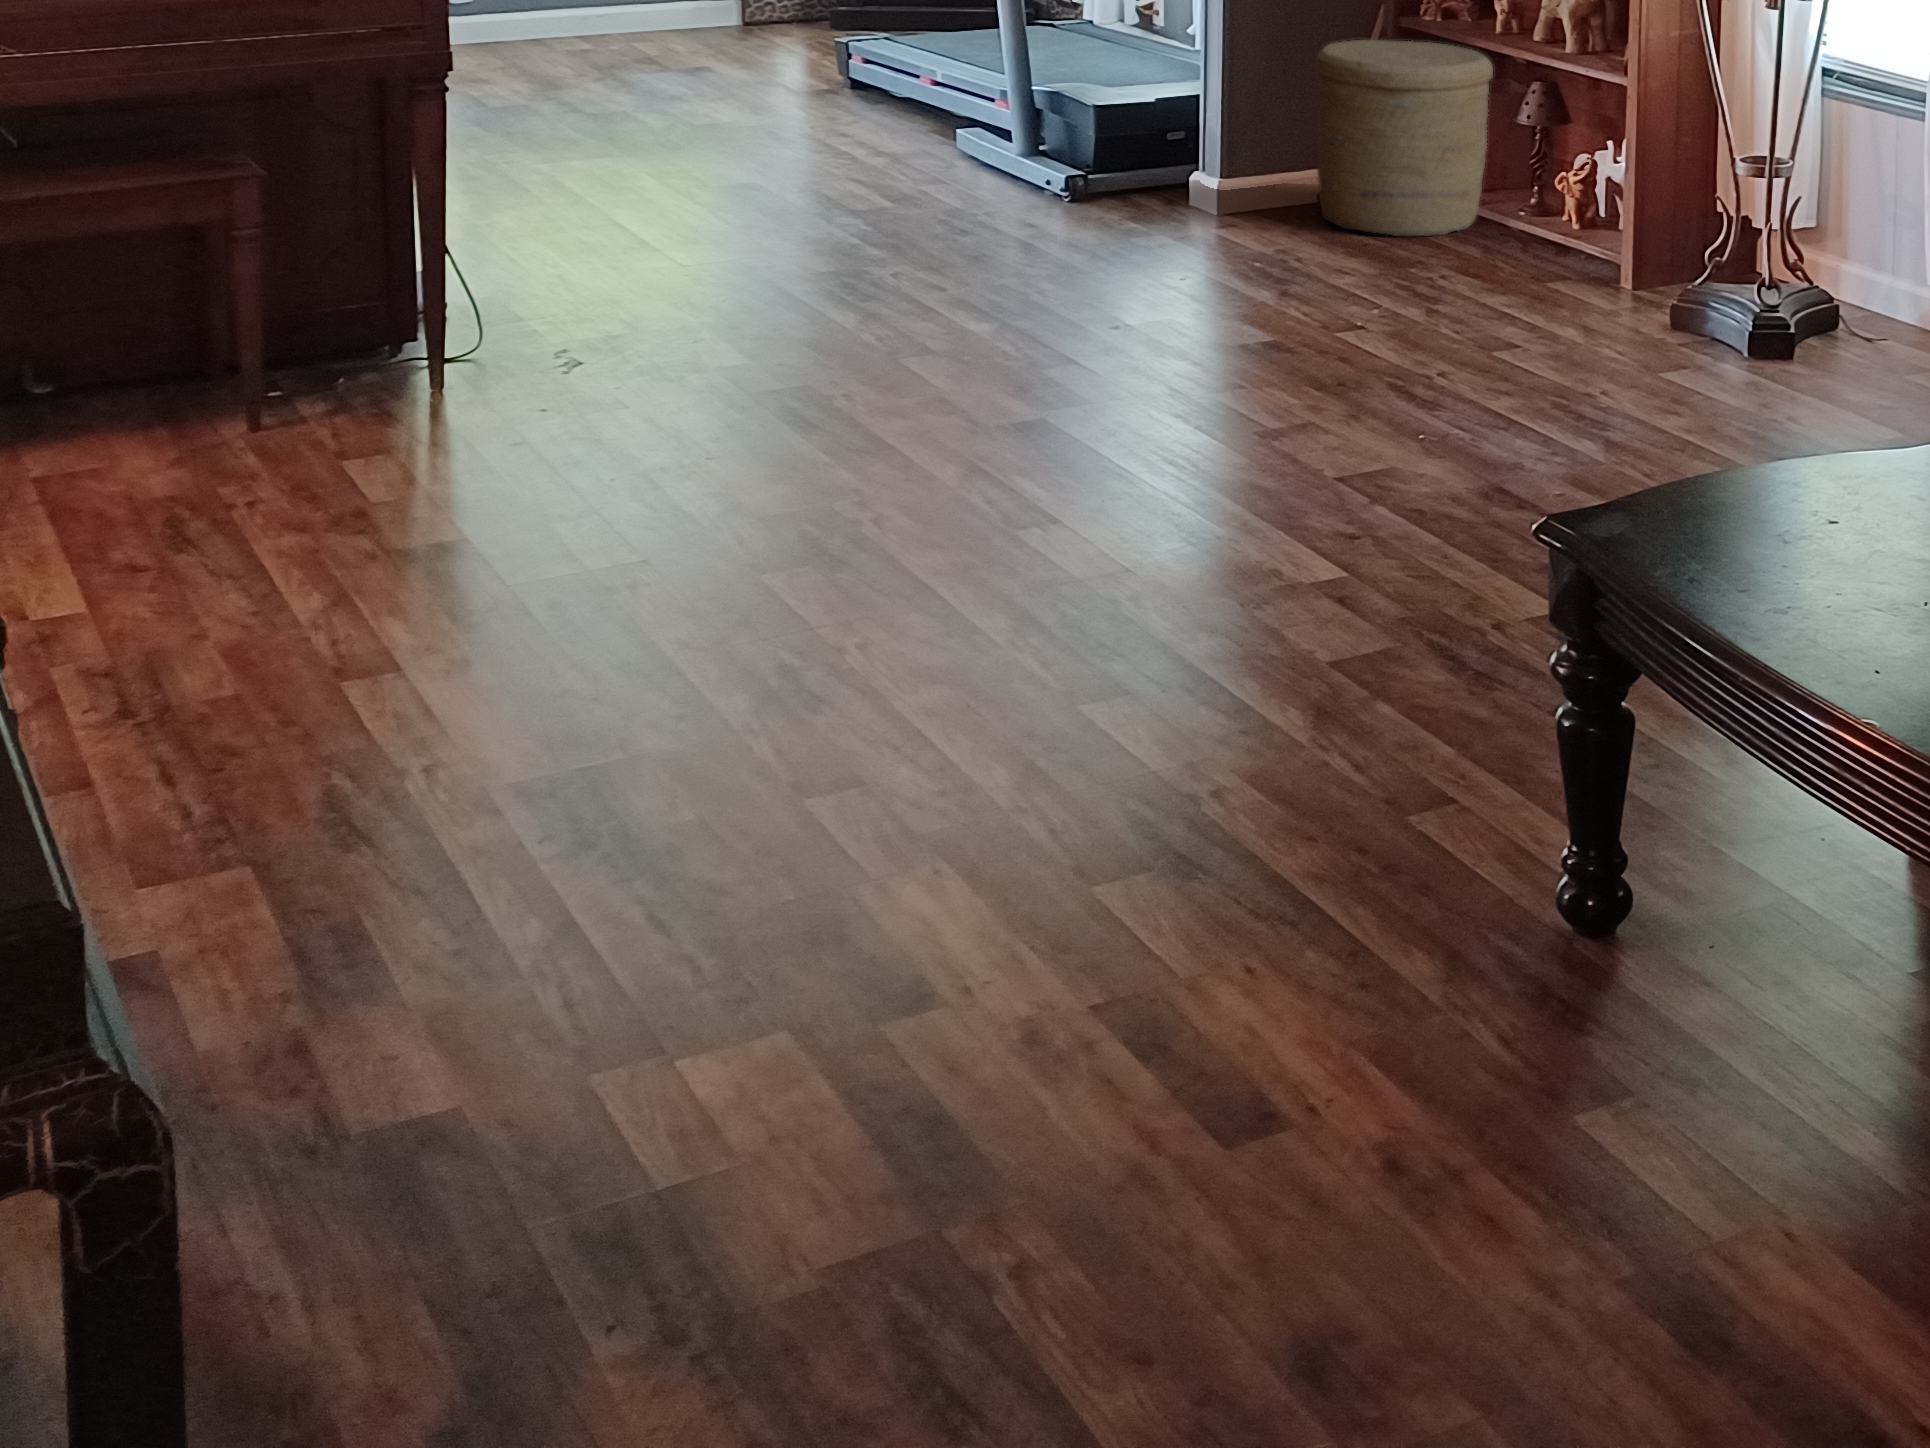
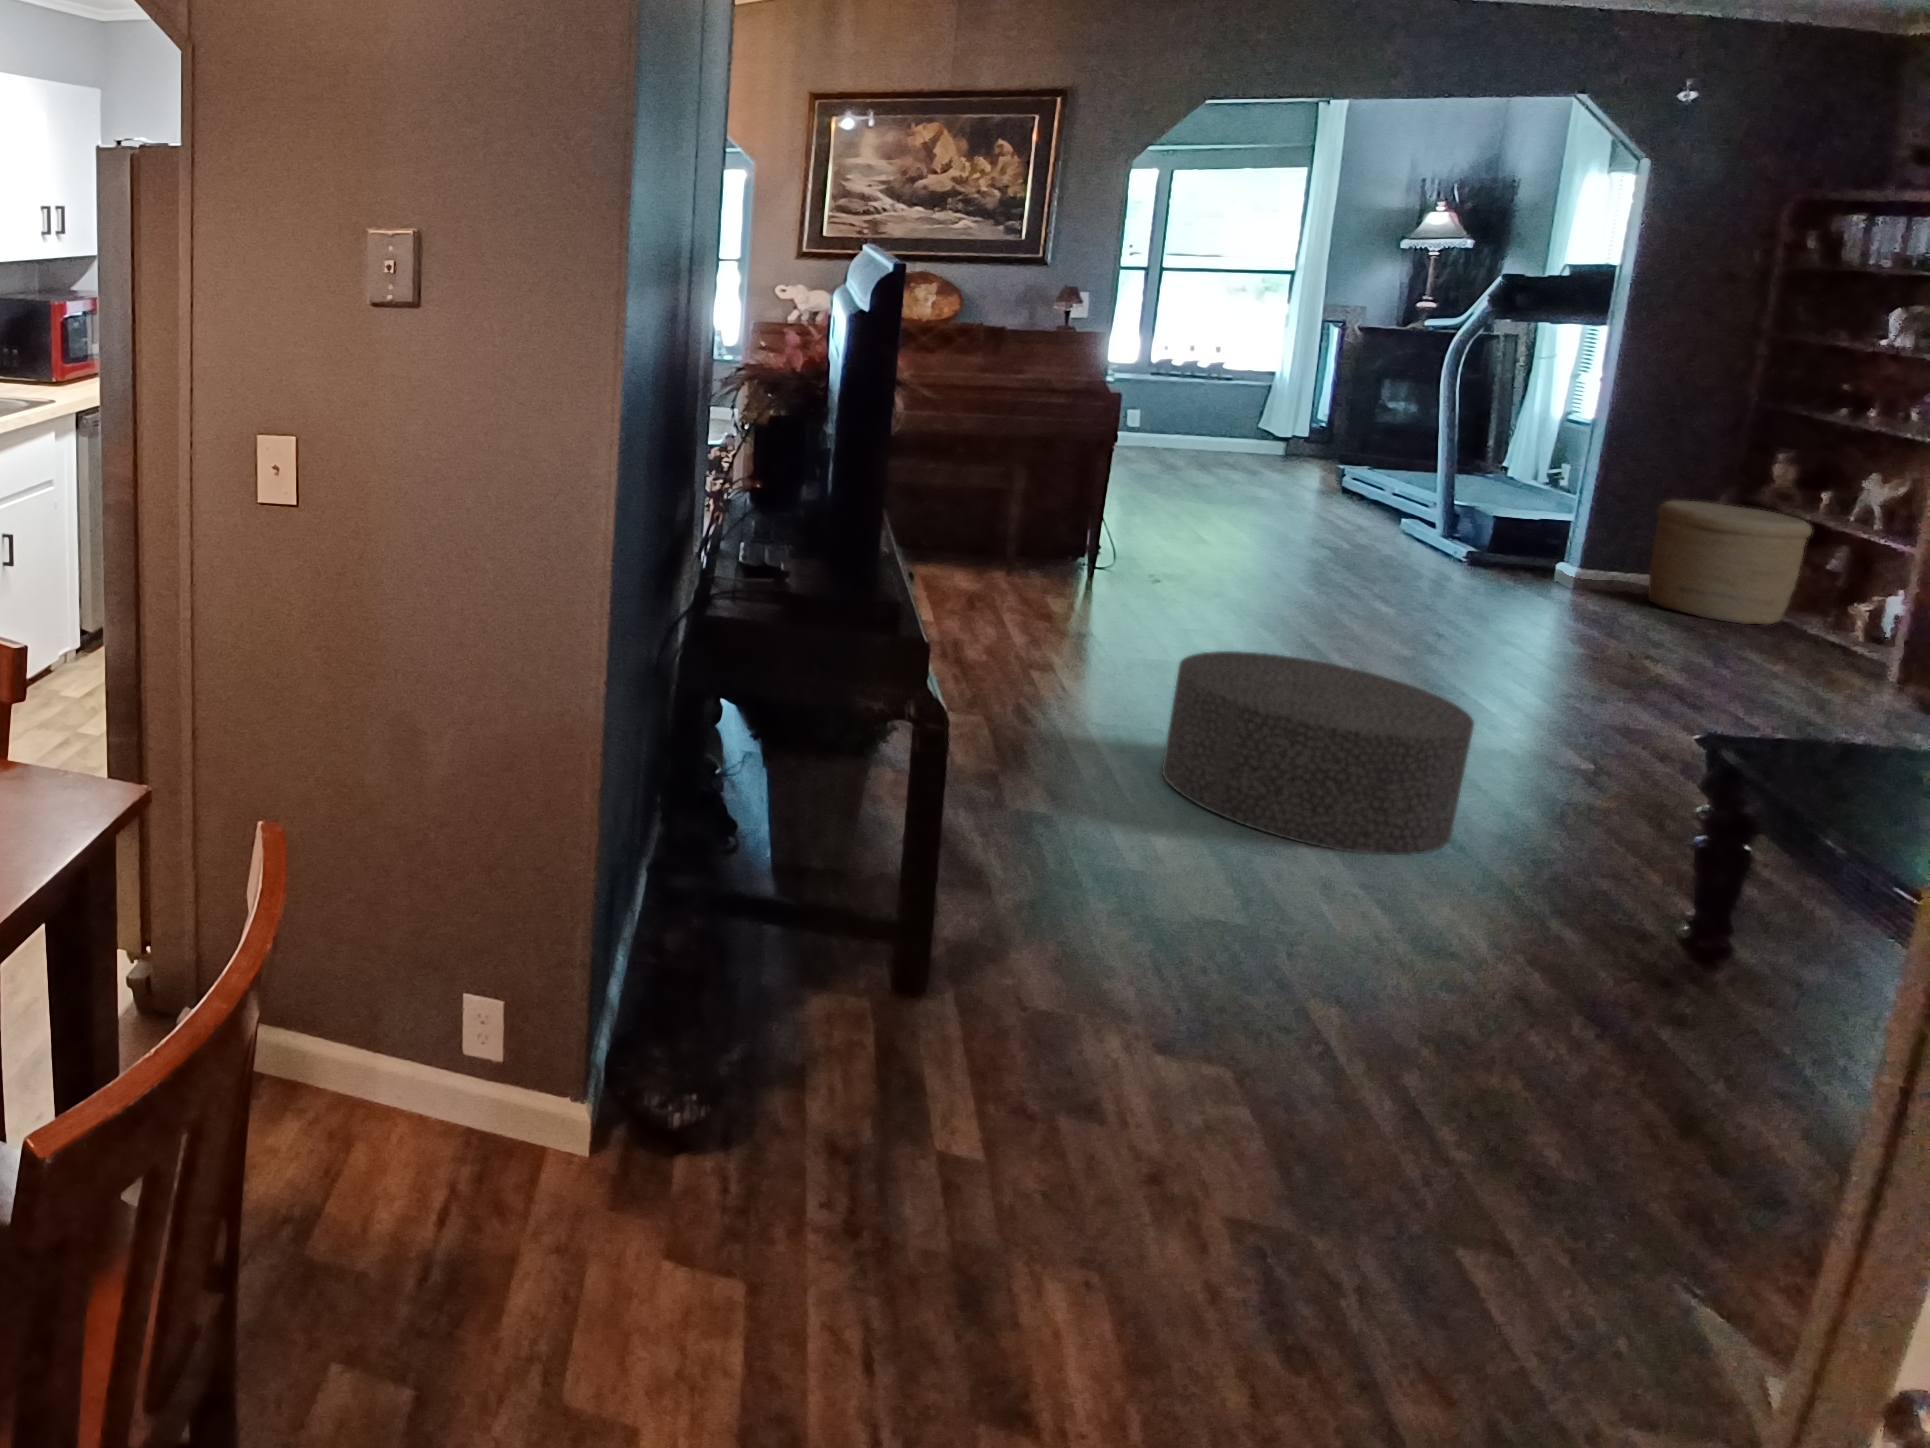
ottoman: none [710,603,1310,1142] -> present [1162,651,1474,855]

